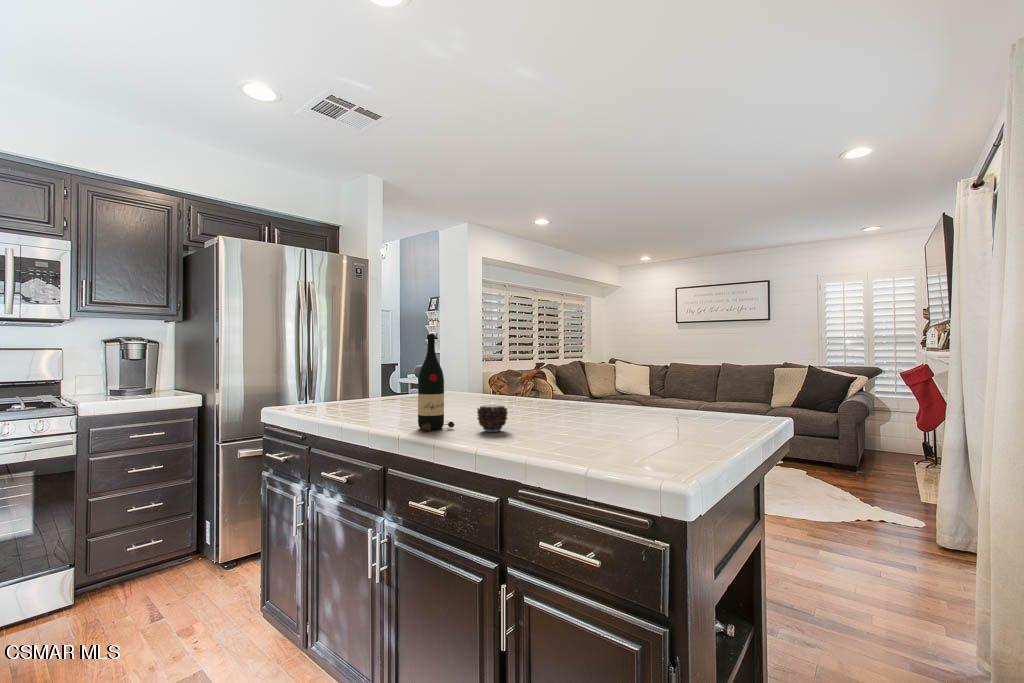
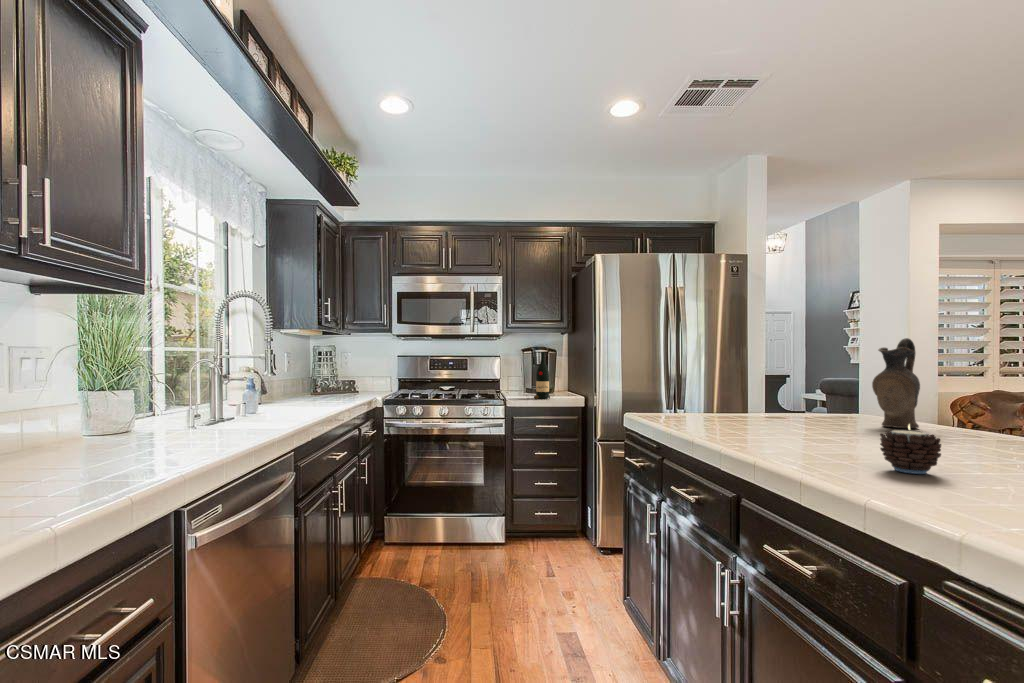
wine bottle: present [418,334,454,431] -> present [534,352,550,399]
ceramic pitcher: none [462,339,488,401] -> present [872,338,920,428]

